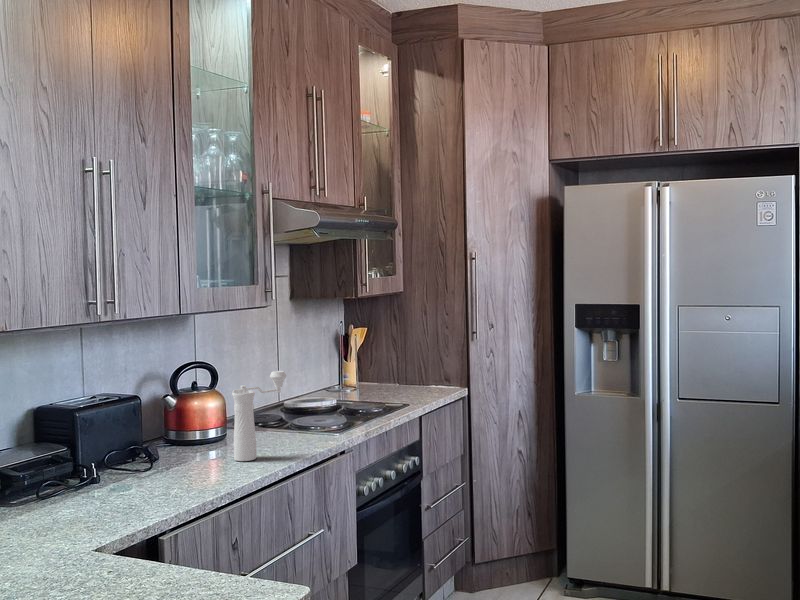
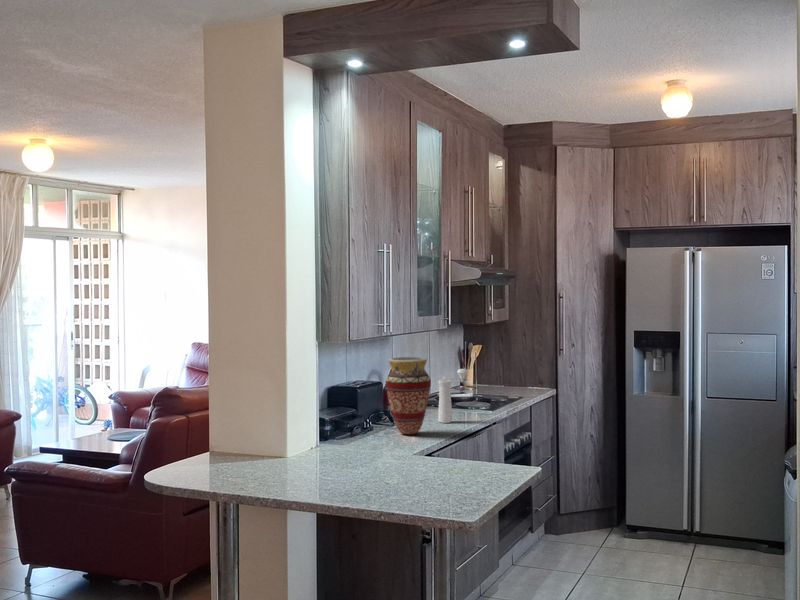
vase: none [109,357,191,492] -> present [386,357,431,435]

